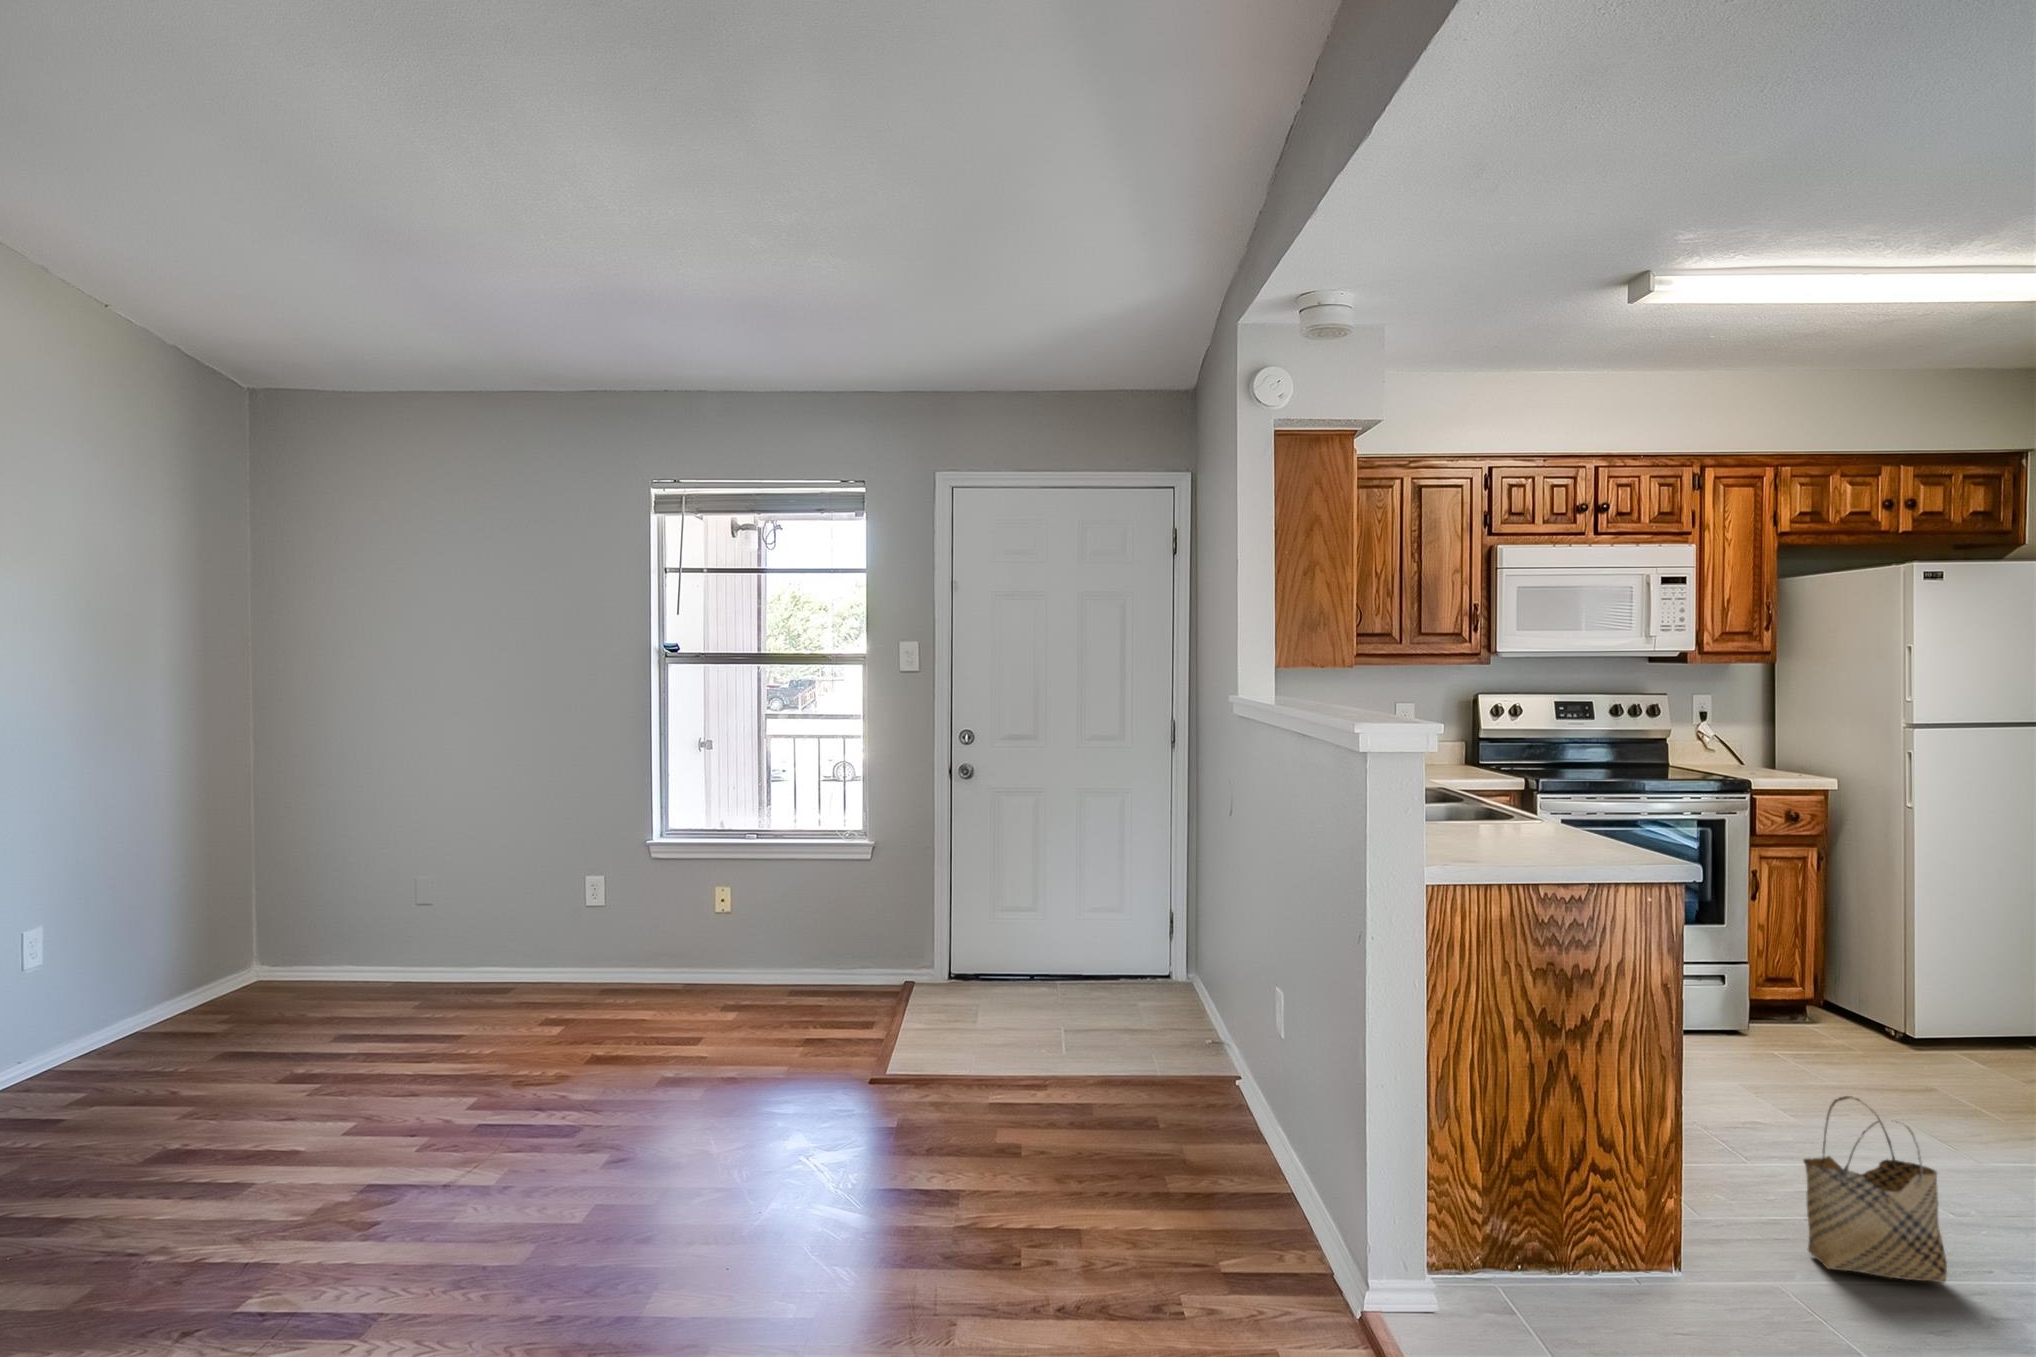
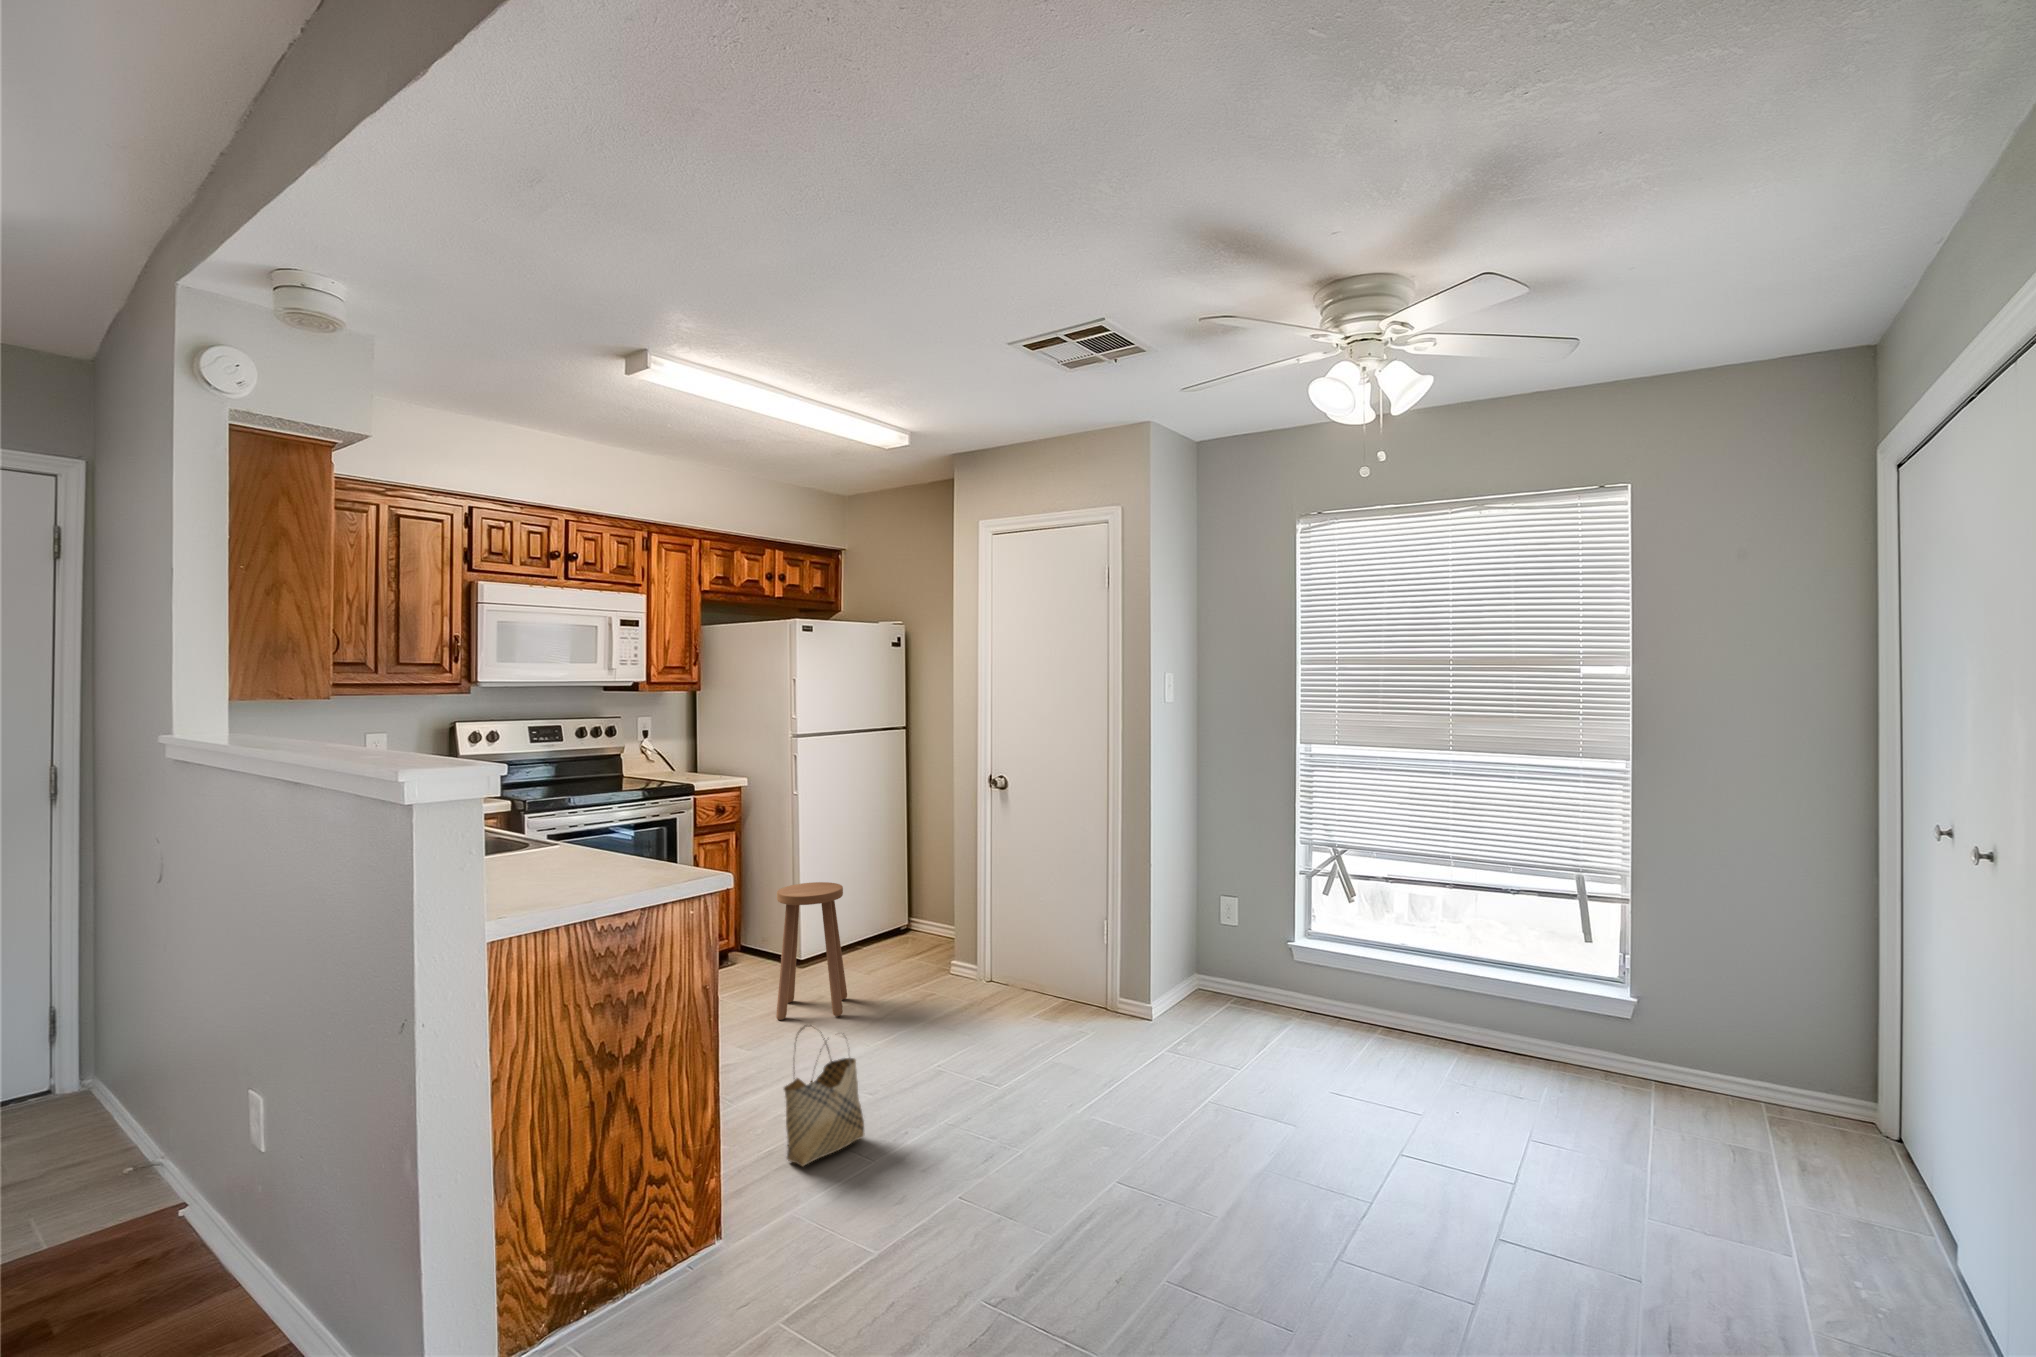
stool: none [1855,926,1993,1127] -> present [776,882,847,1020]

